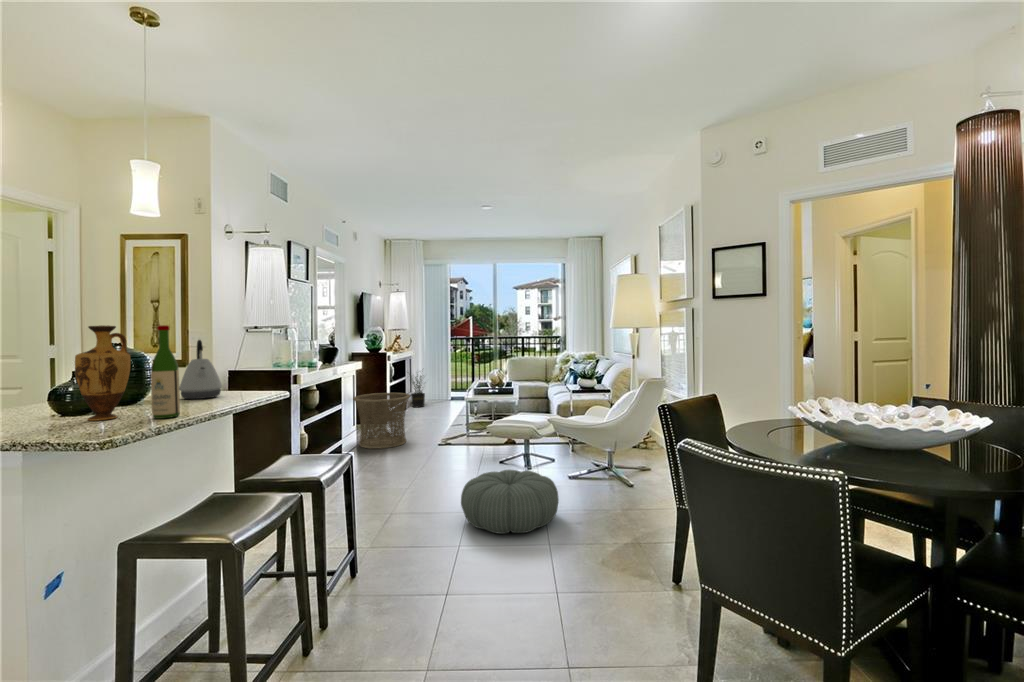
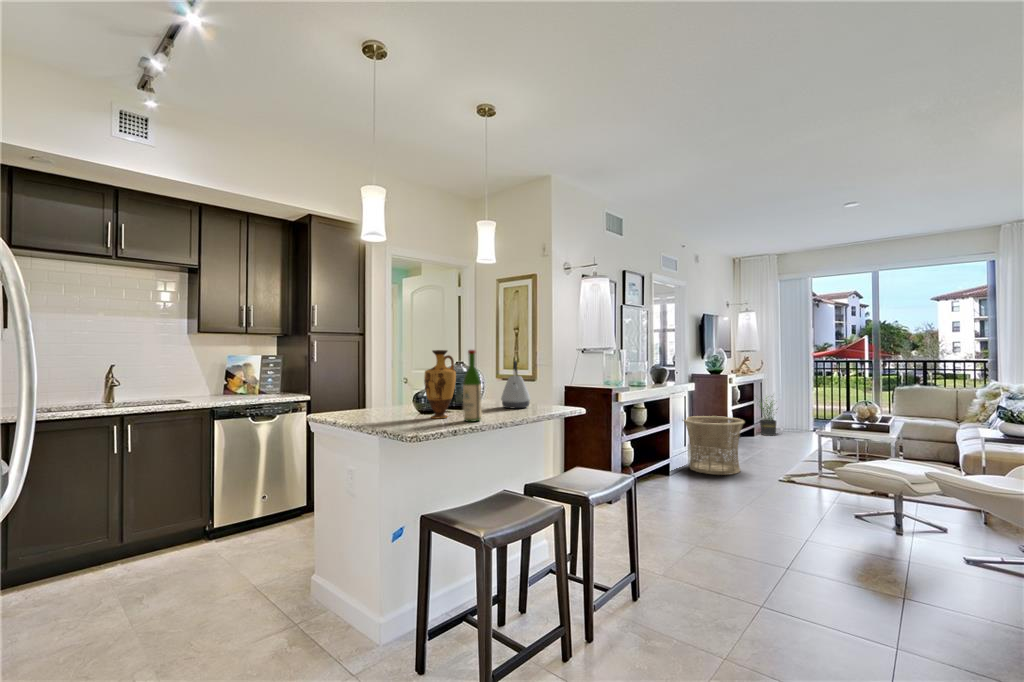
pouf: present [461,470,559,534] -> none [774,525,924,617]

